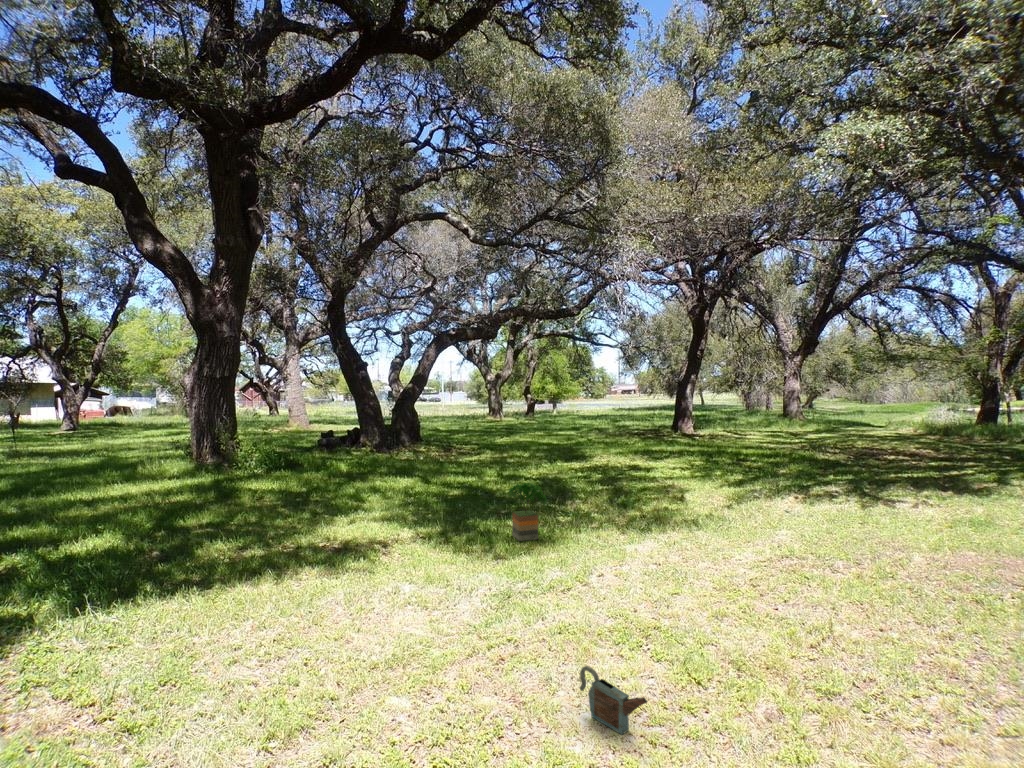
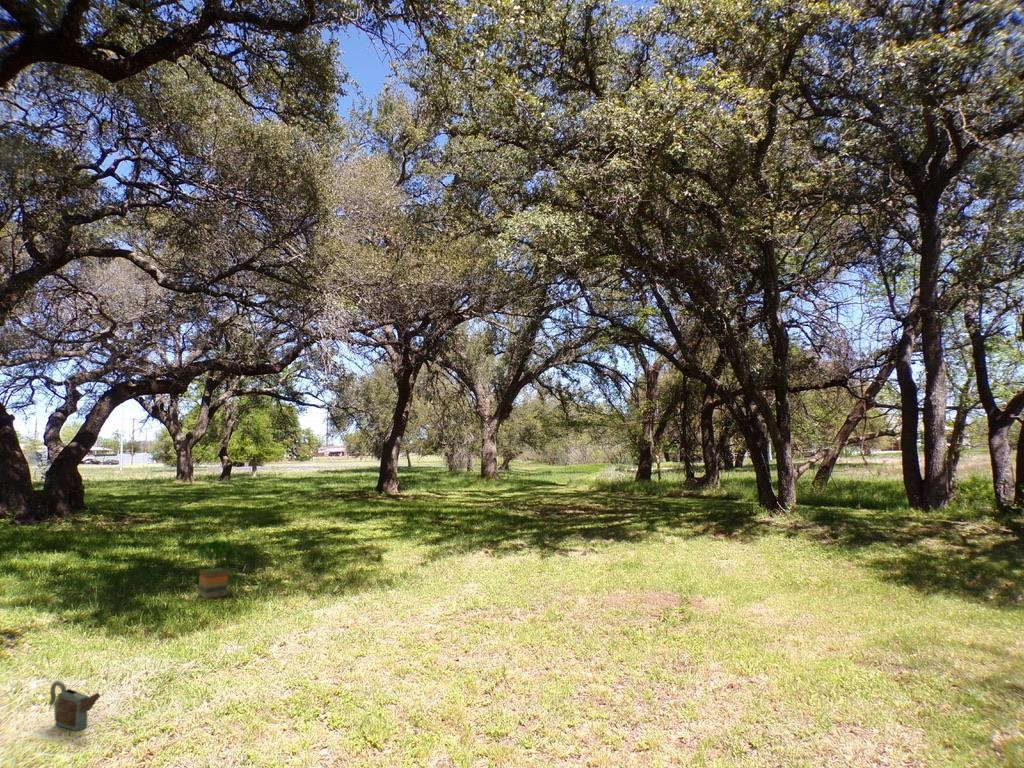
watering can: present [580,666,647,735] -> present [49,681,100,731]

